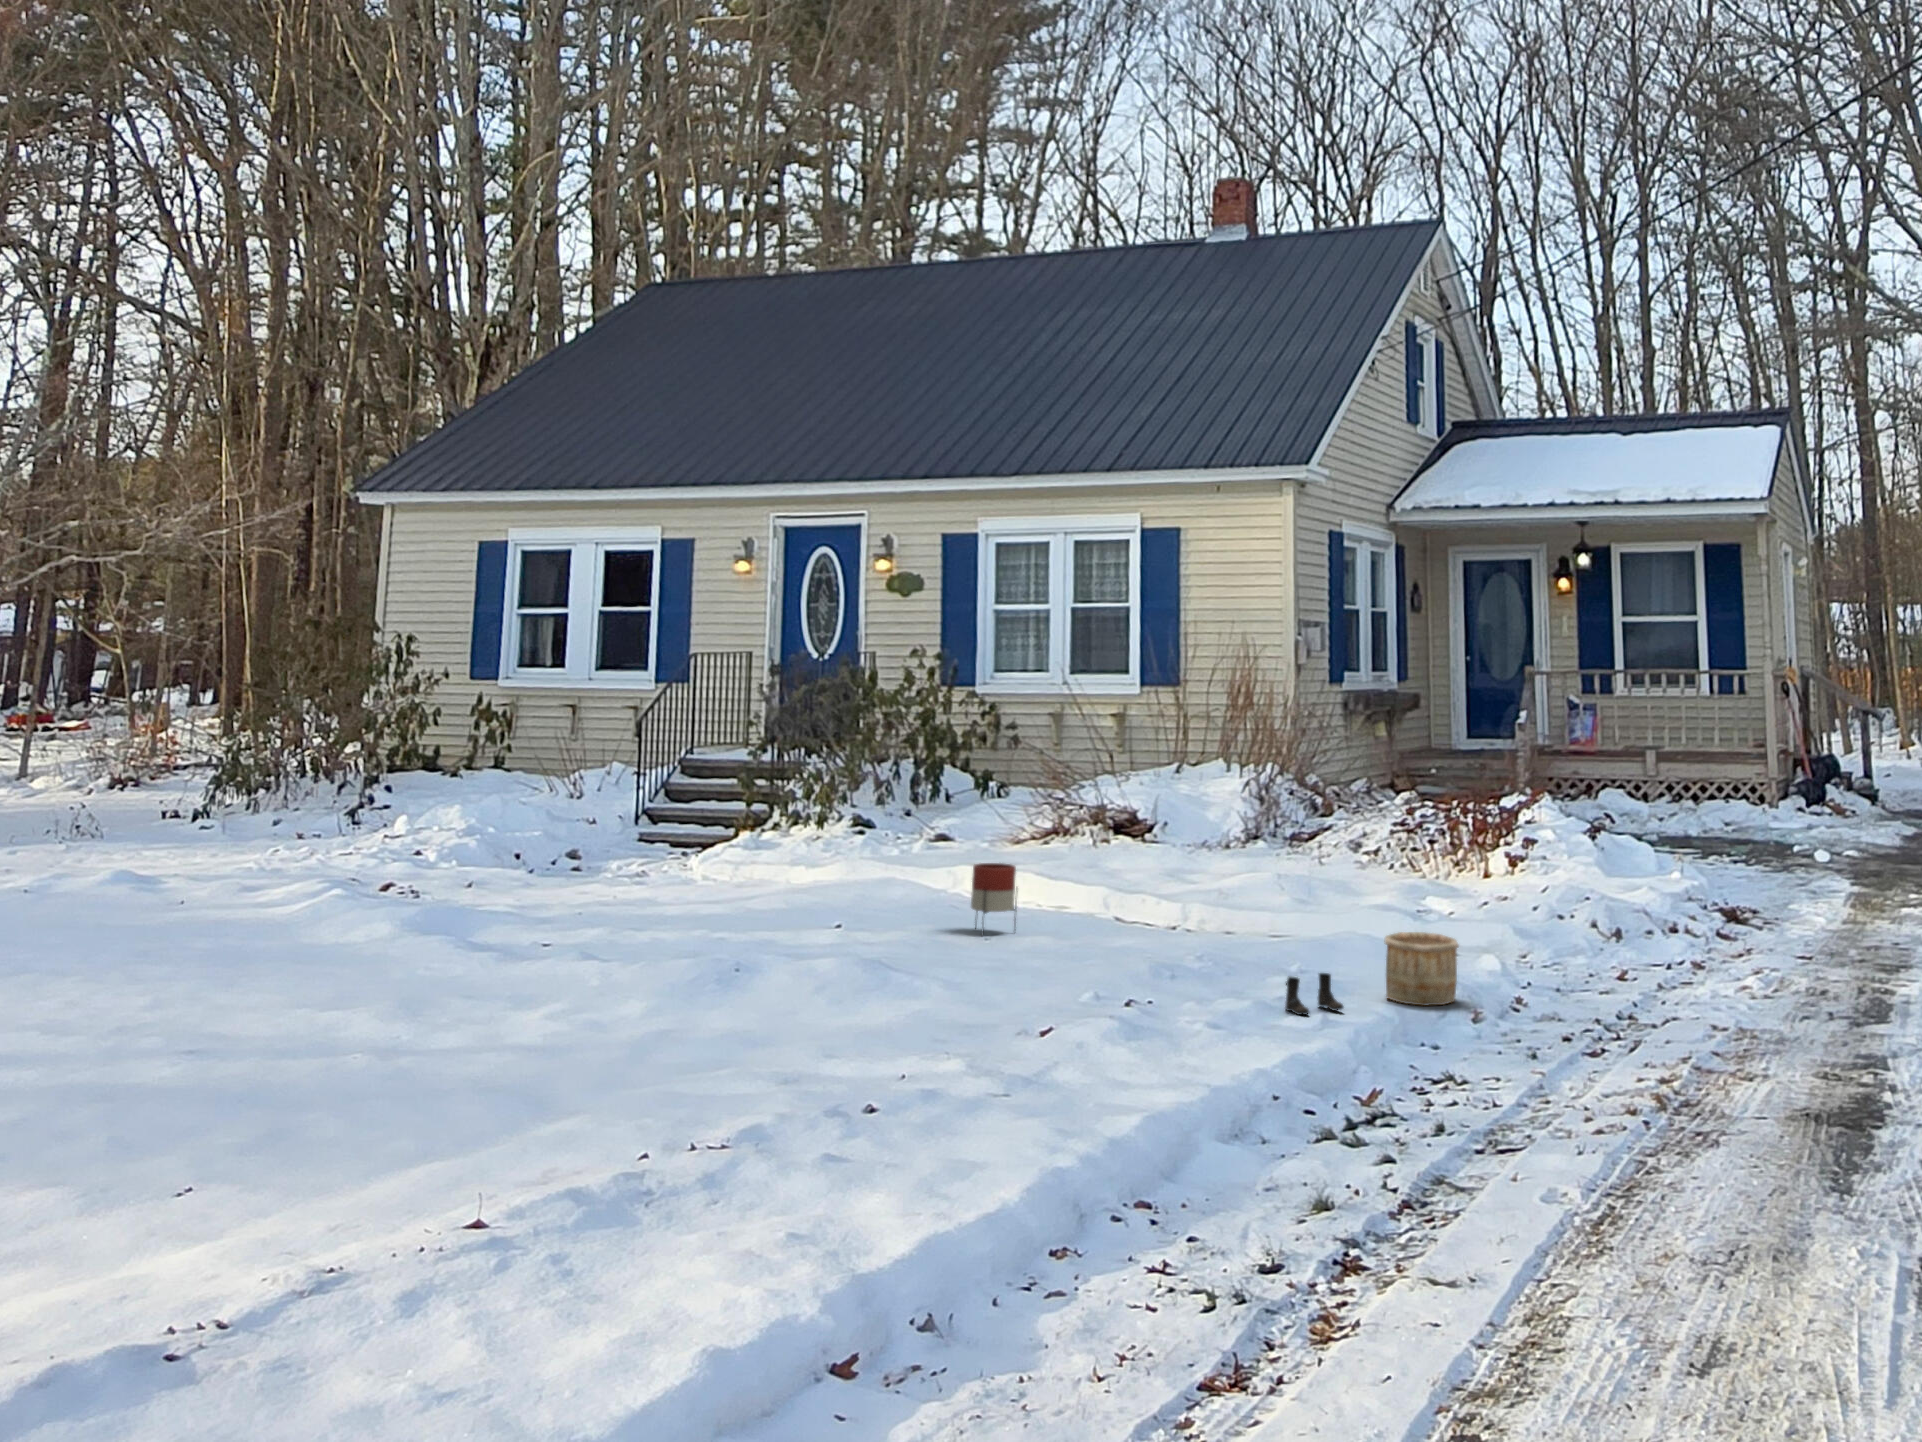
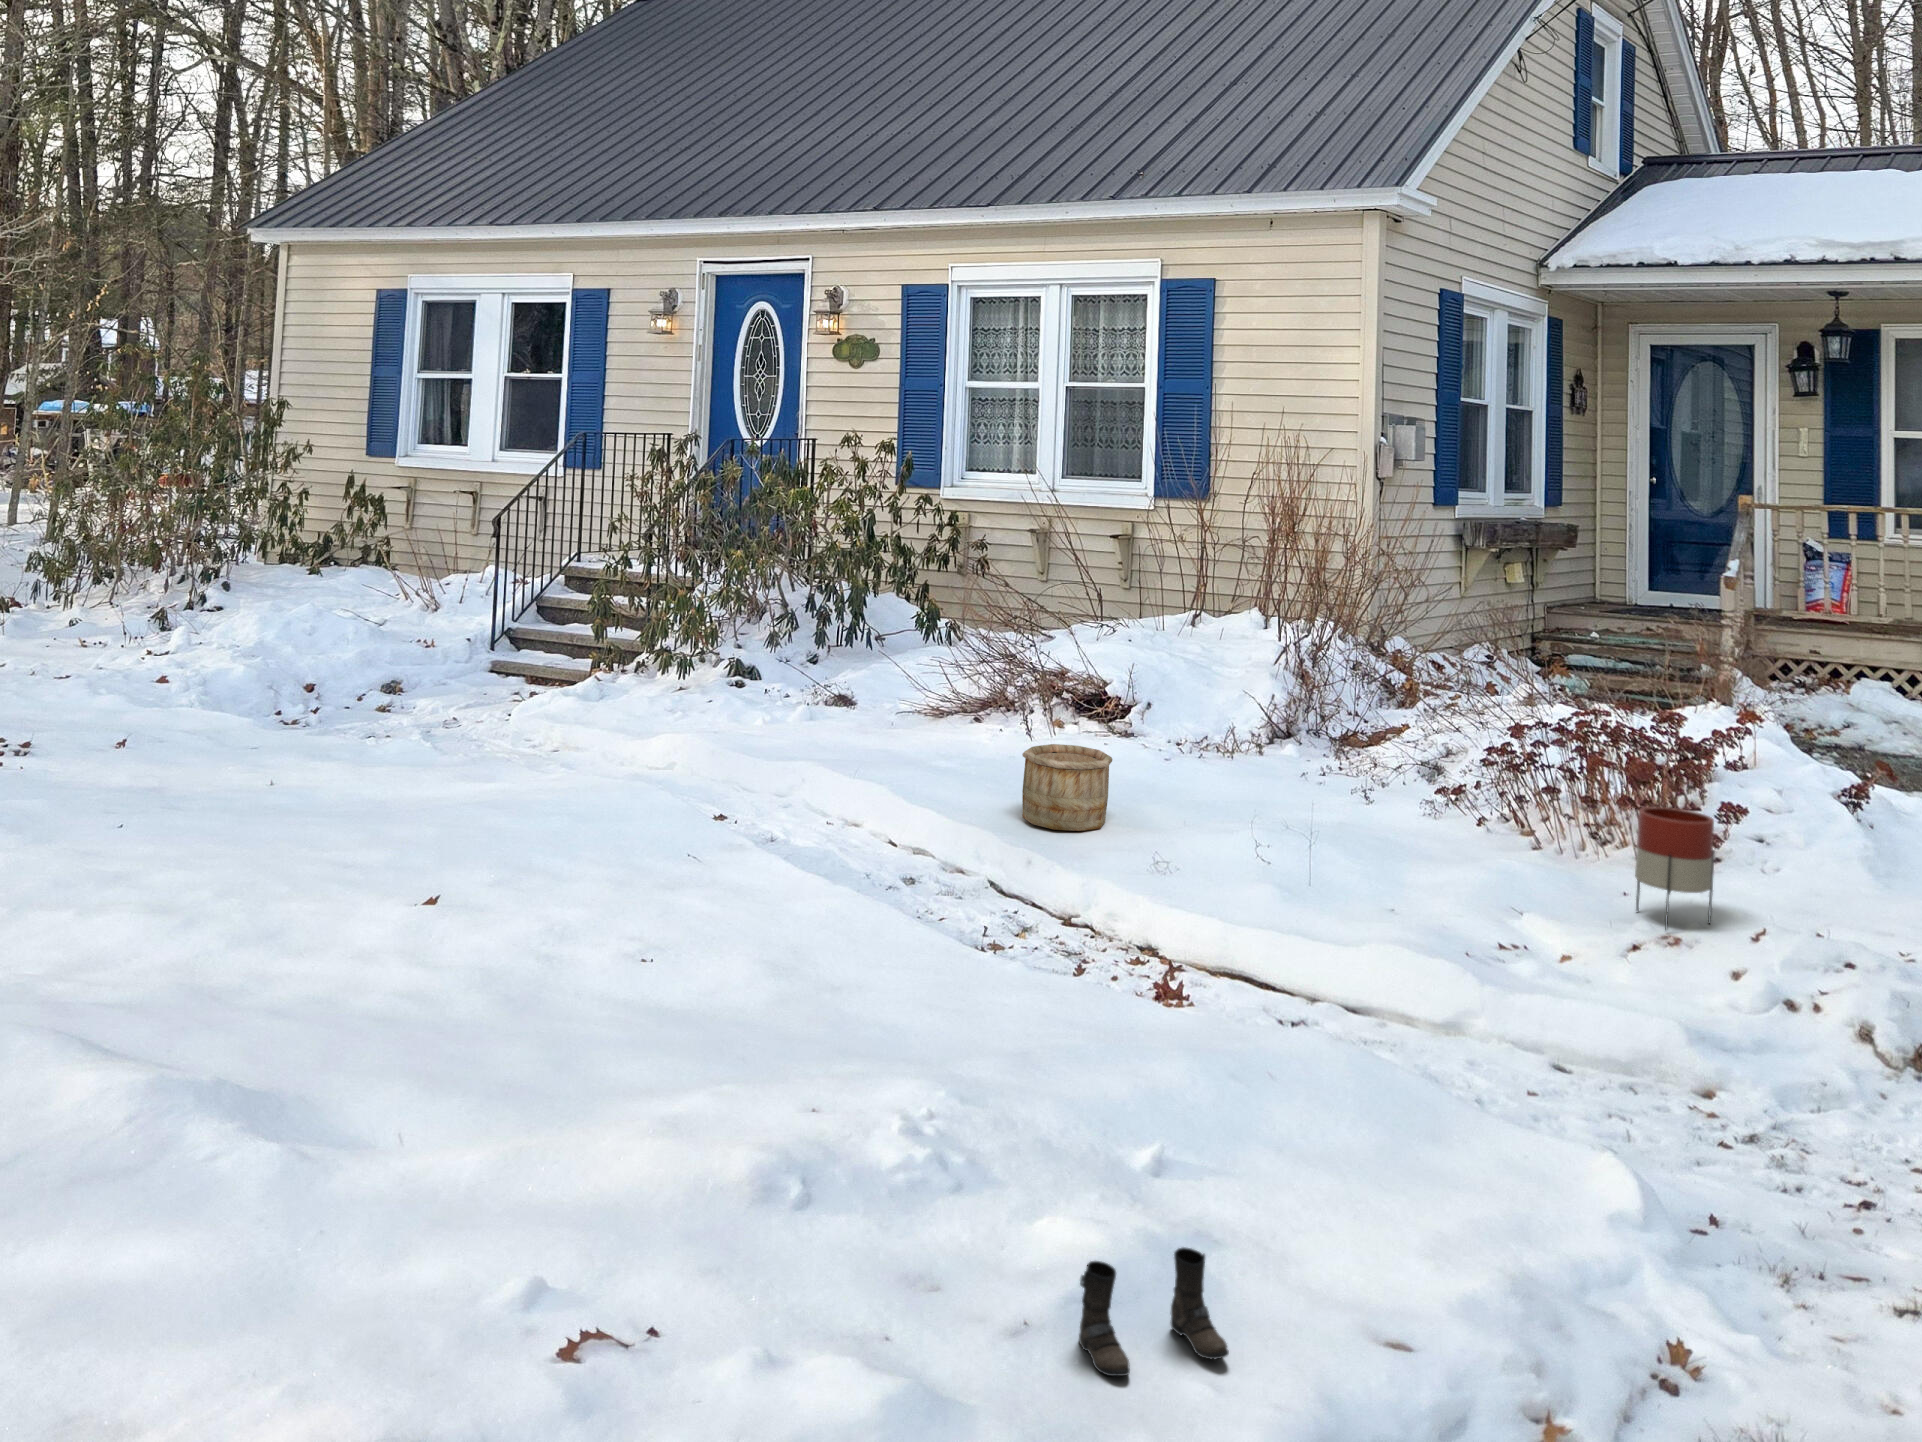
planter: present [971,863,1016,930] -> present [1635,807,1715,931]
wooden bucket: present [1384,932,1459,1006] -> present [1022,744,1112,831]

